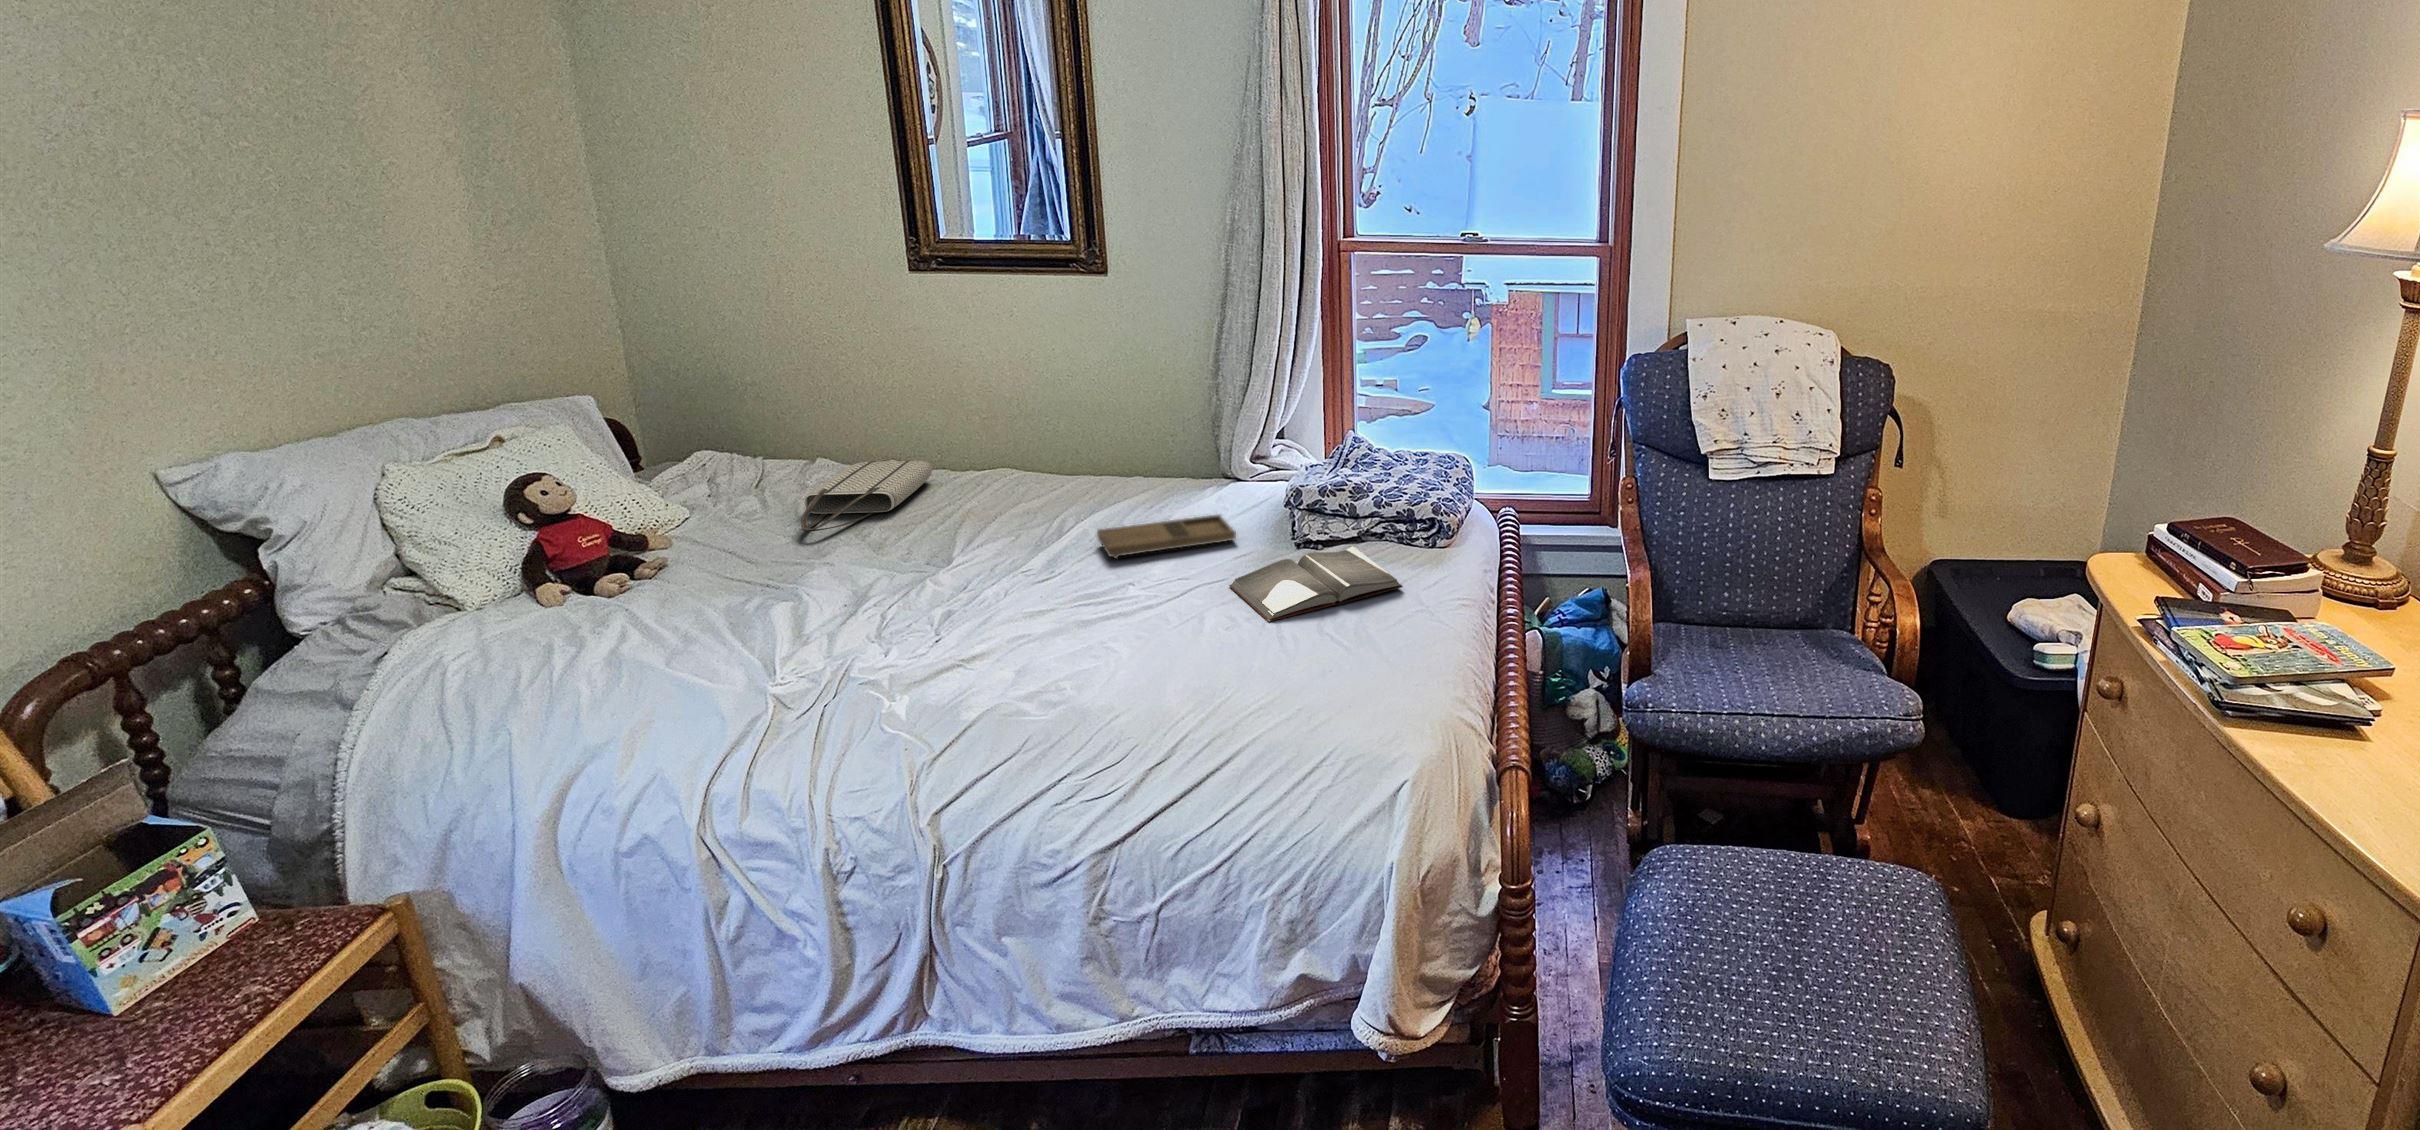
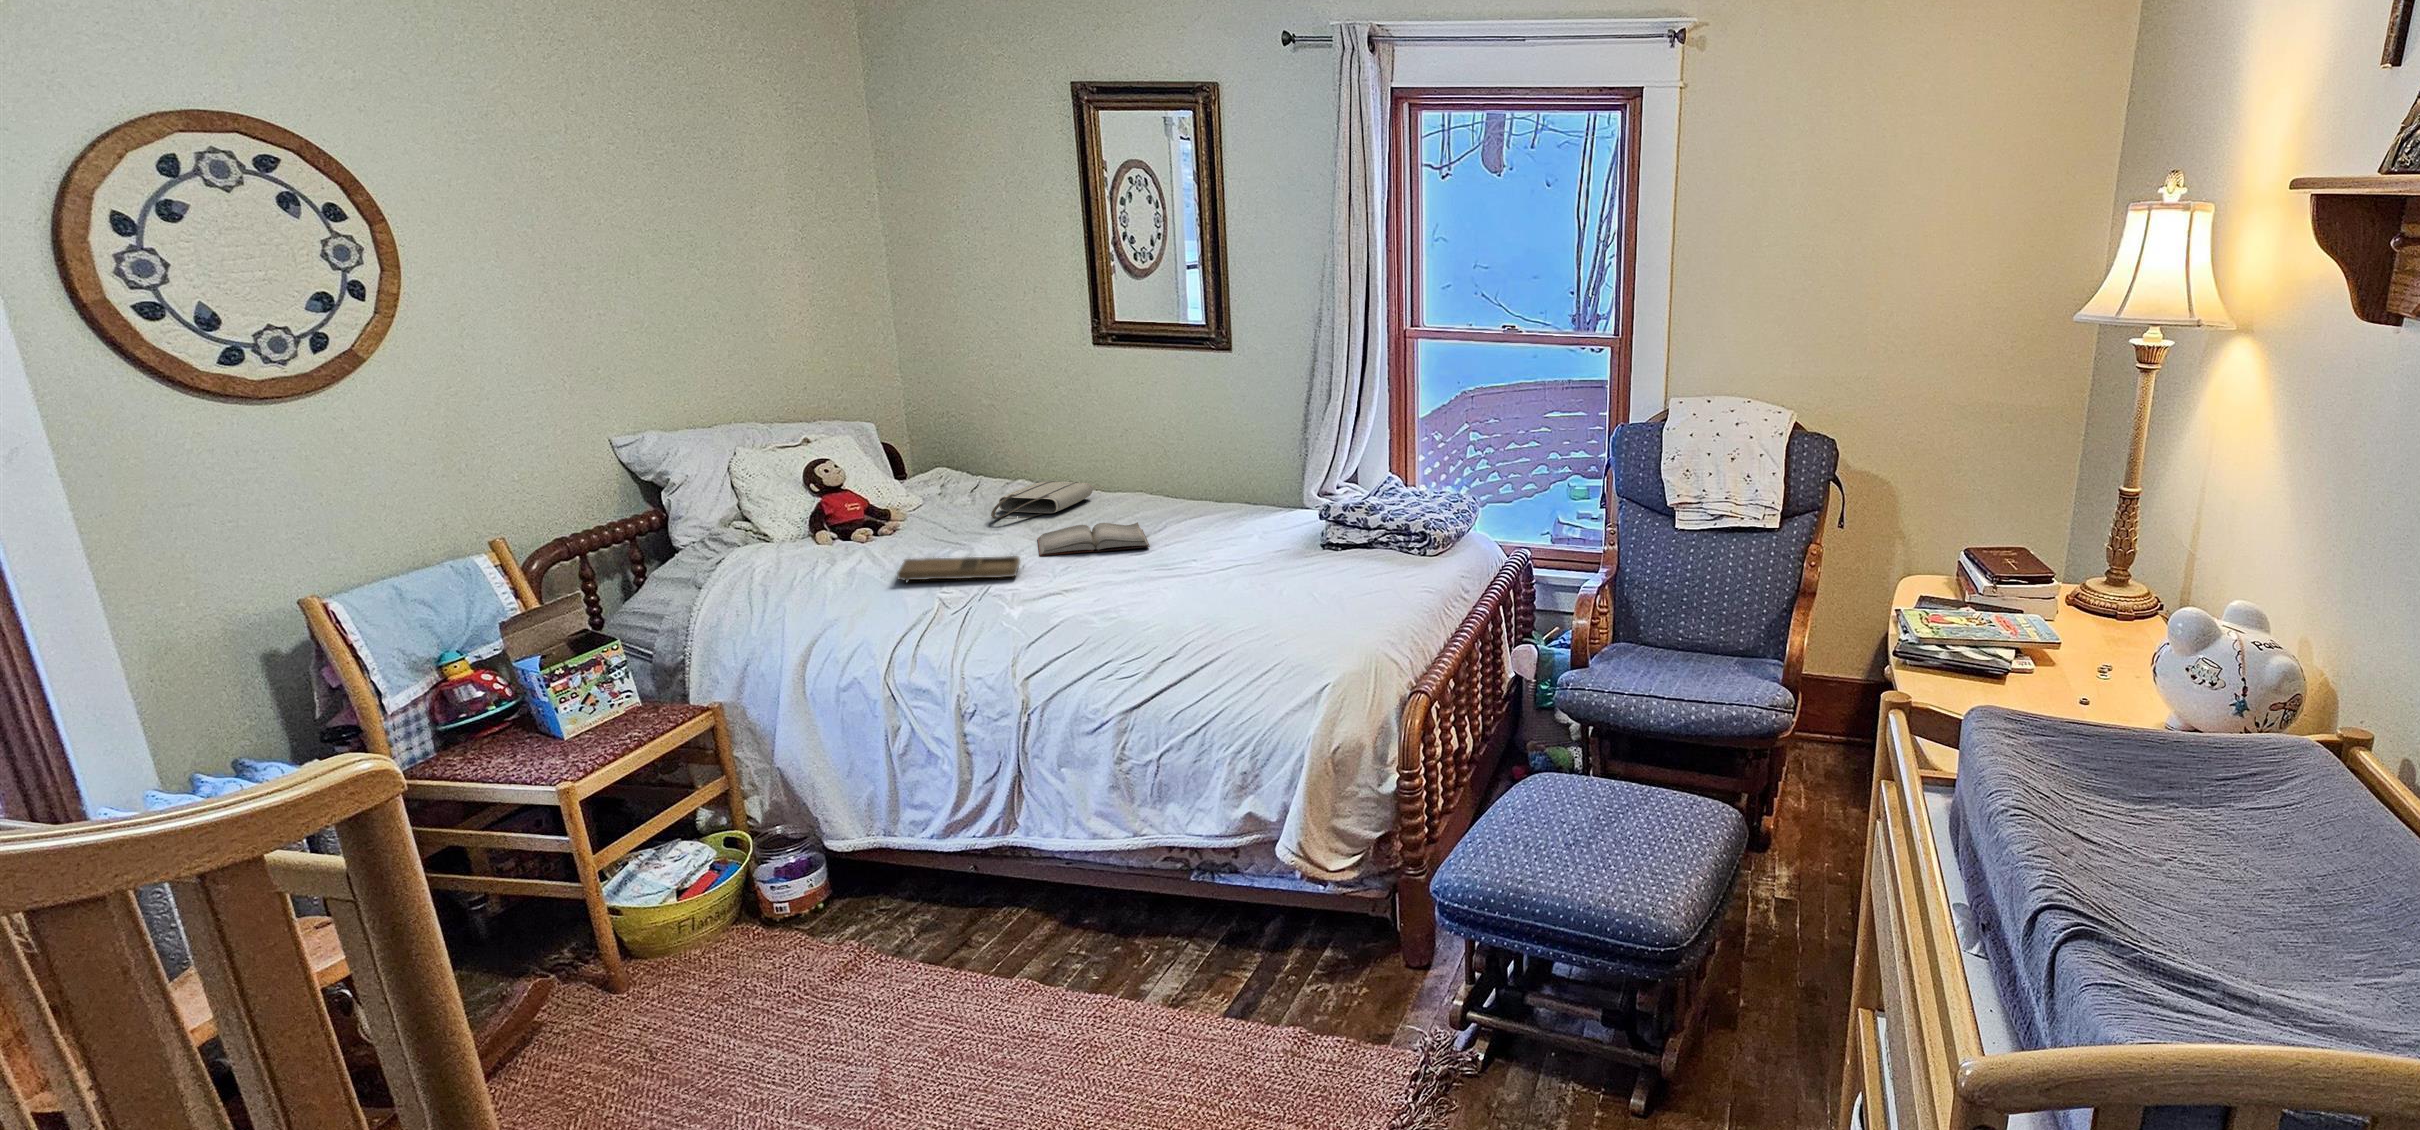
tray: present [1097,515,1236,559] -> present [897,556,1020,582]
hardback book: present [1229,546,1403,622] -> present [1038,522,1150,556]

